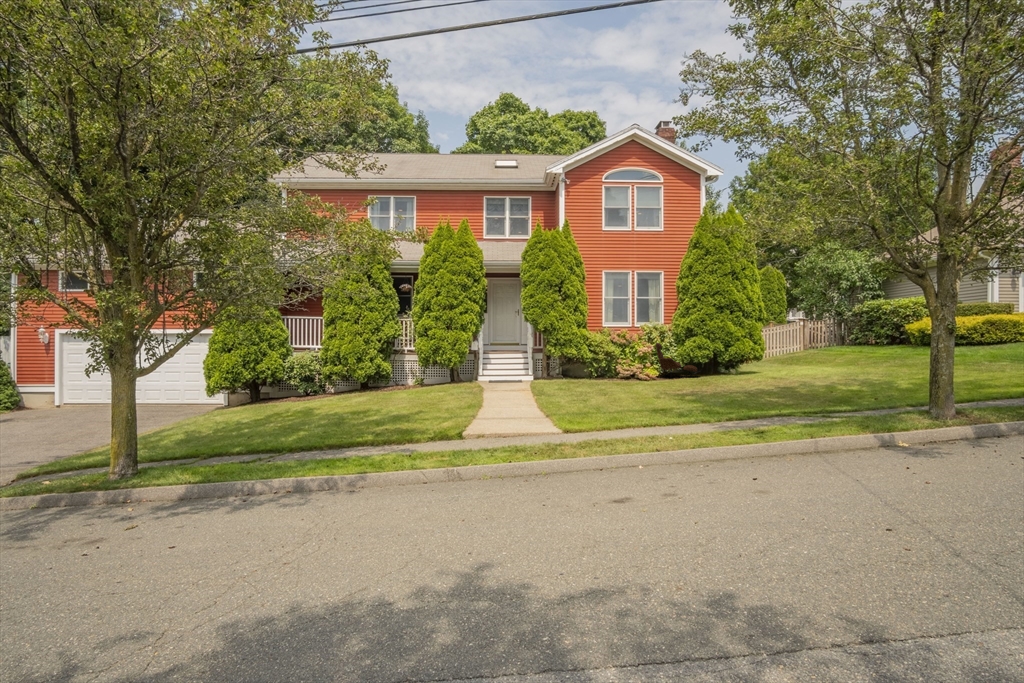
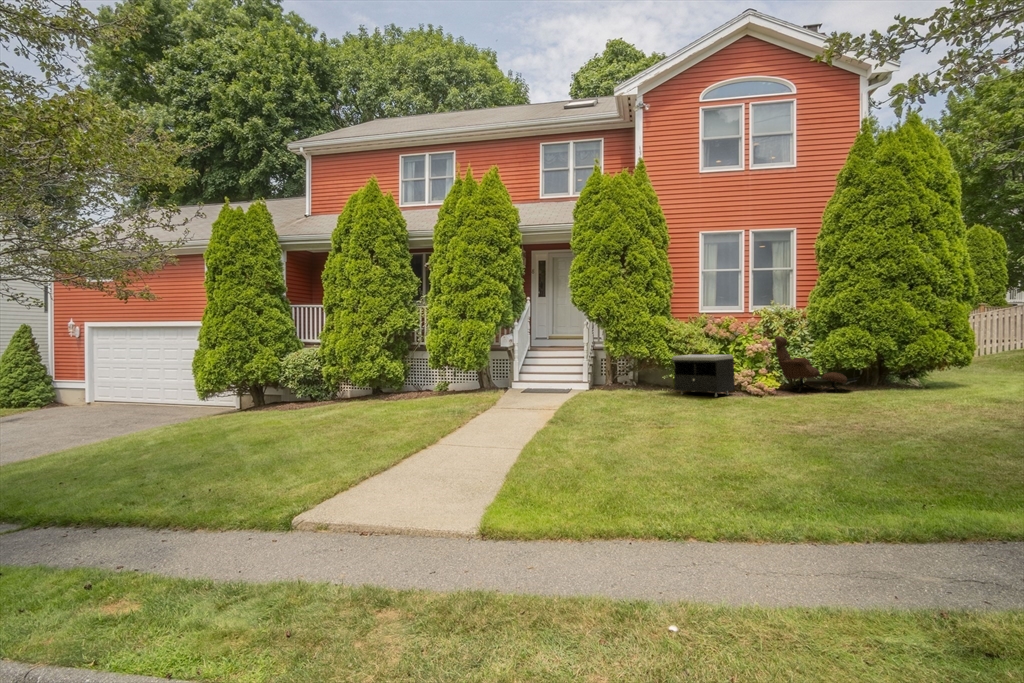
storage bench: none [593,354,633,381] -> present [672,355,735,397]

